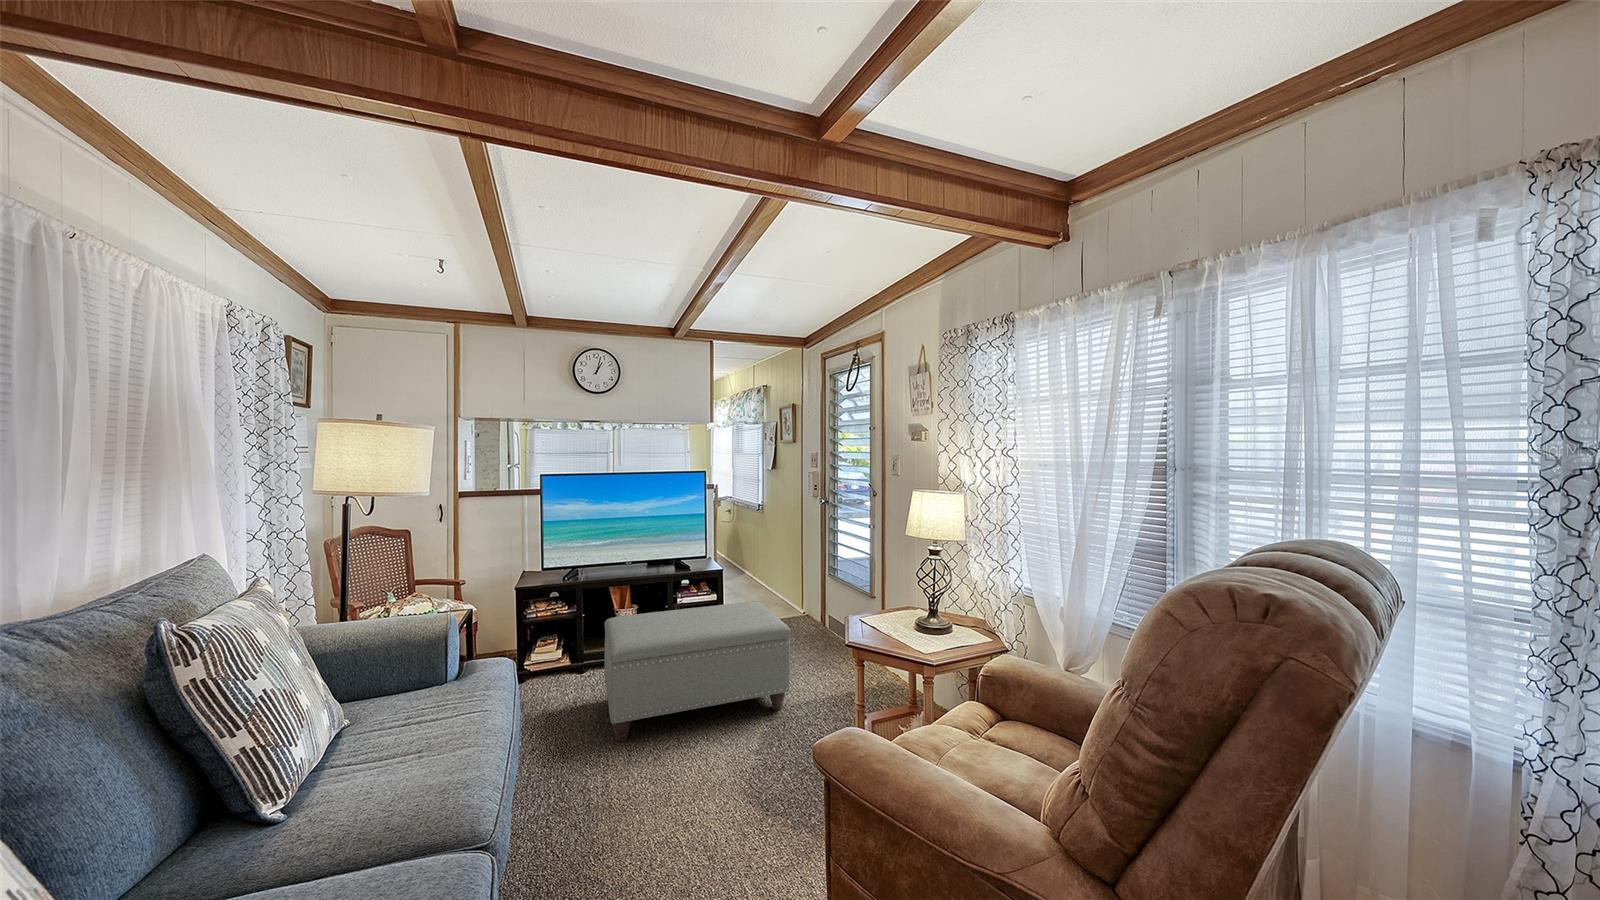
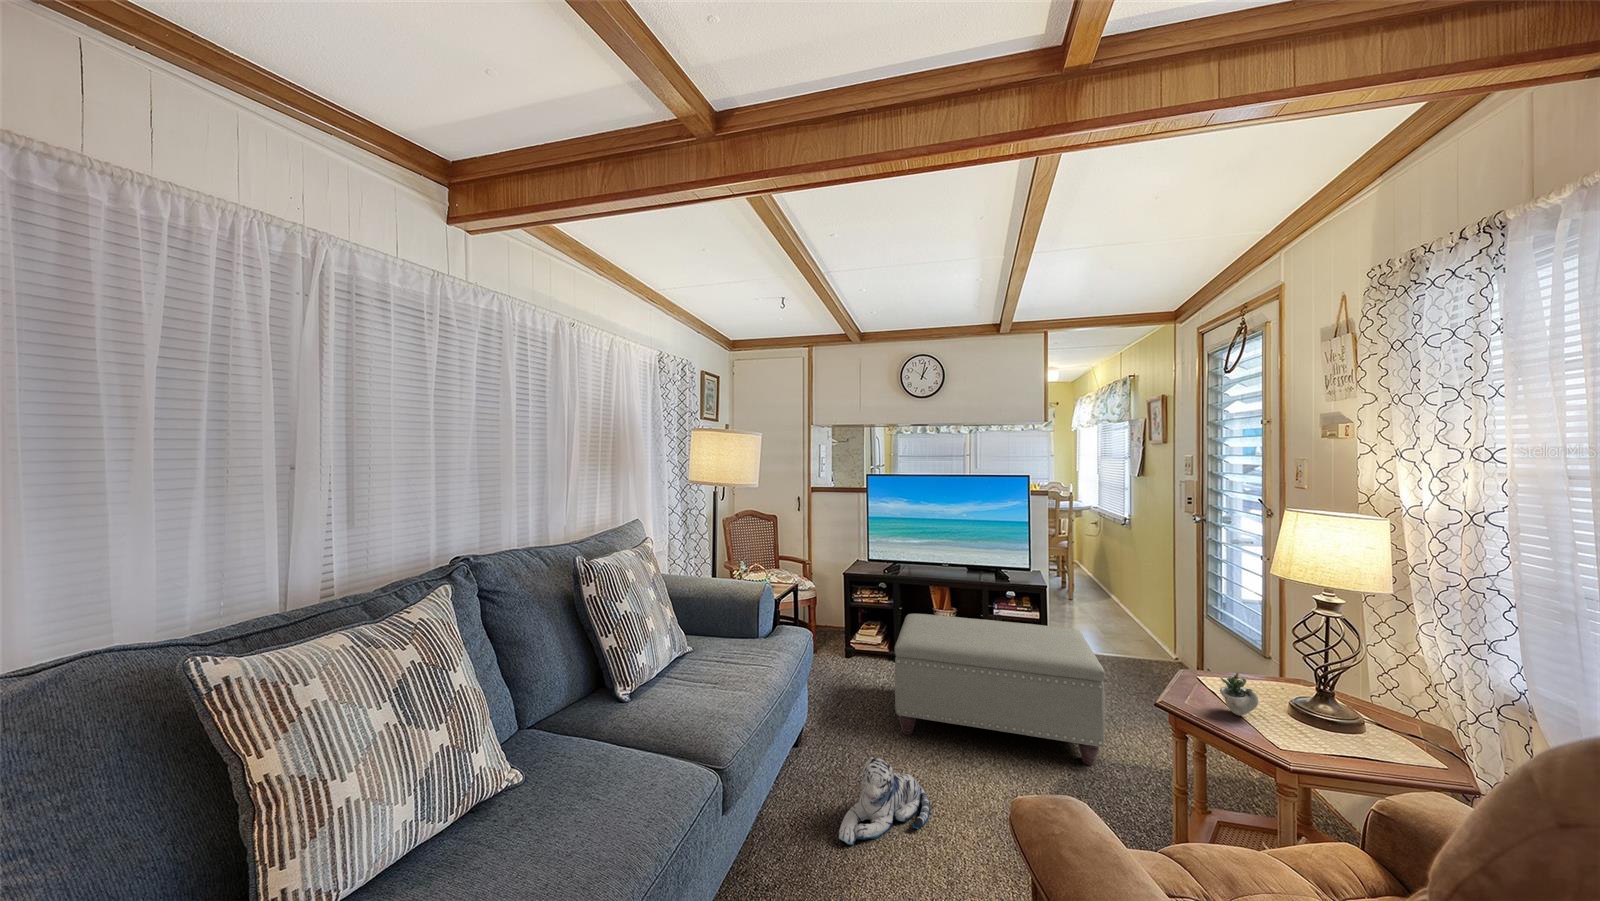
succulent plant: none [881,604,918,634] -> present [1220,672,1284,716]
plush toy: none [593,766,674,866] -> present [838,757,930,845]

